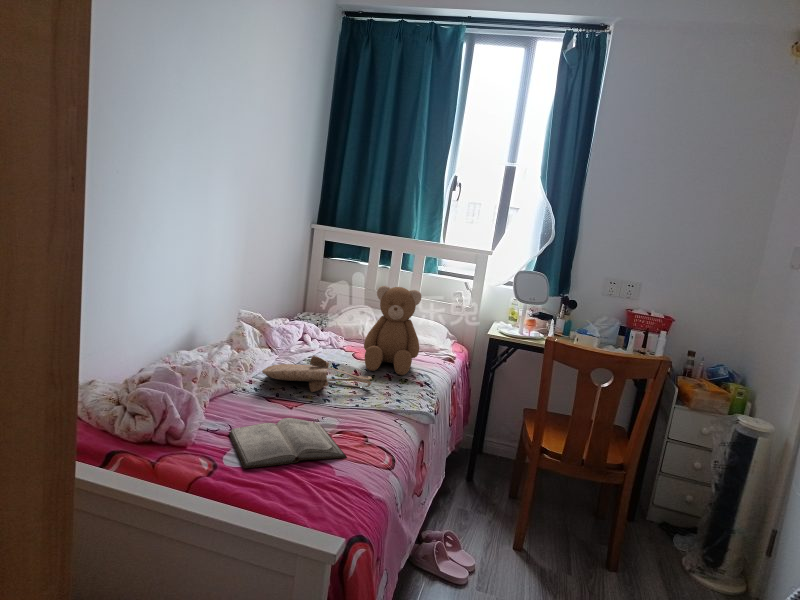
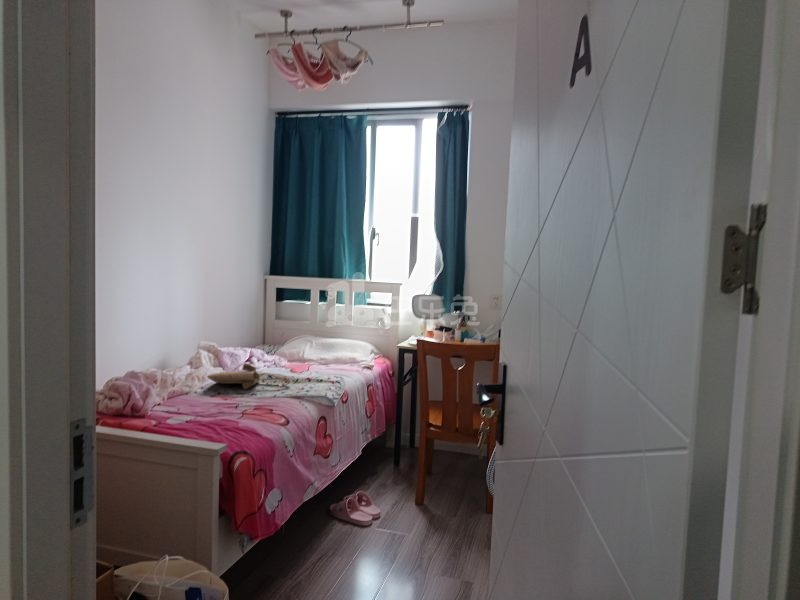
teddy bear: present [364,286,421,375] -> none [291,313,335,377]
diary: present [229,418,347,468] -> none [176,399,252,424]

